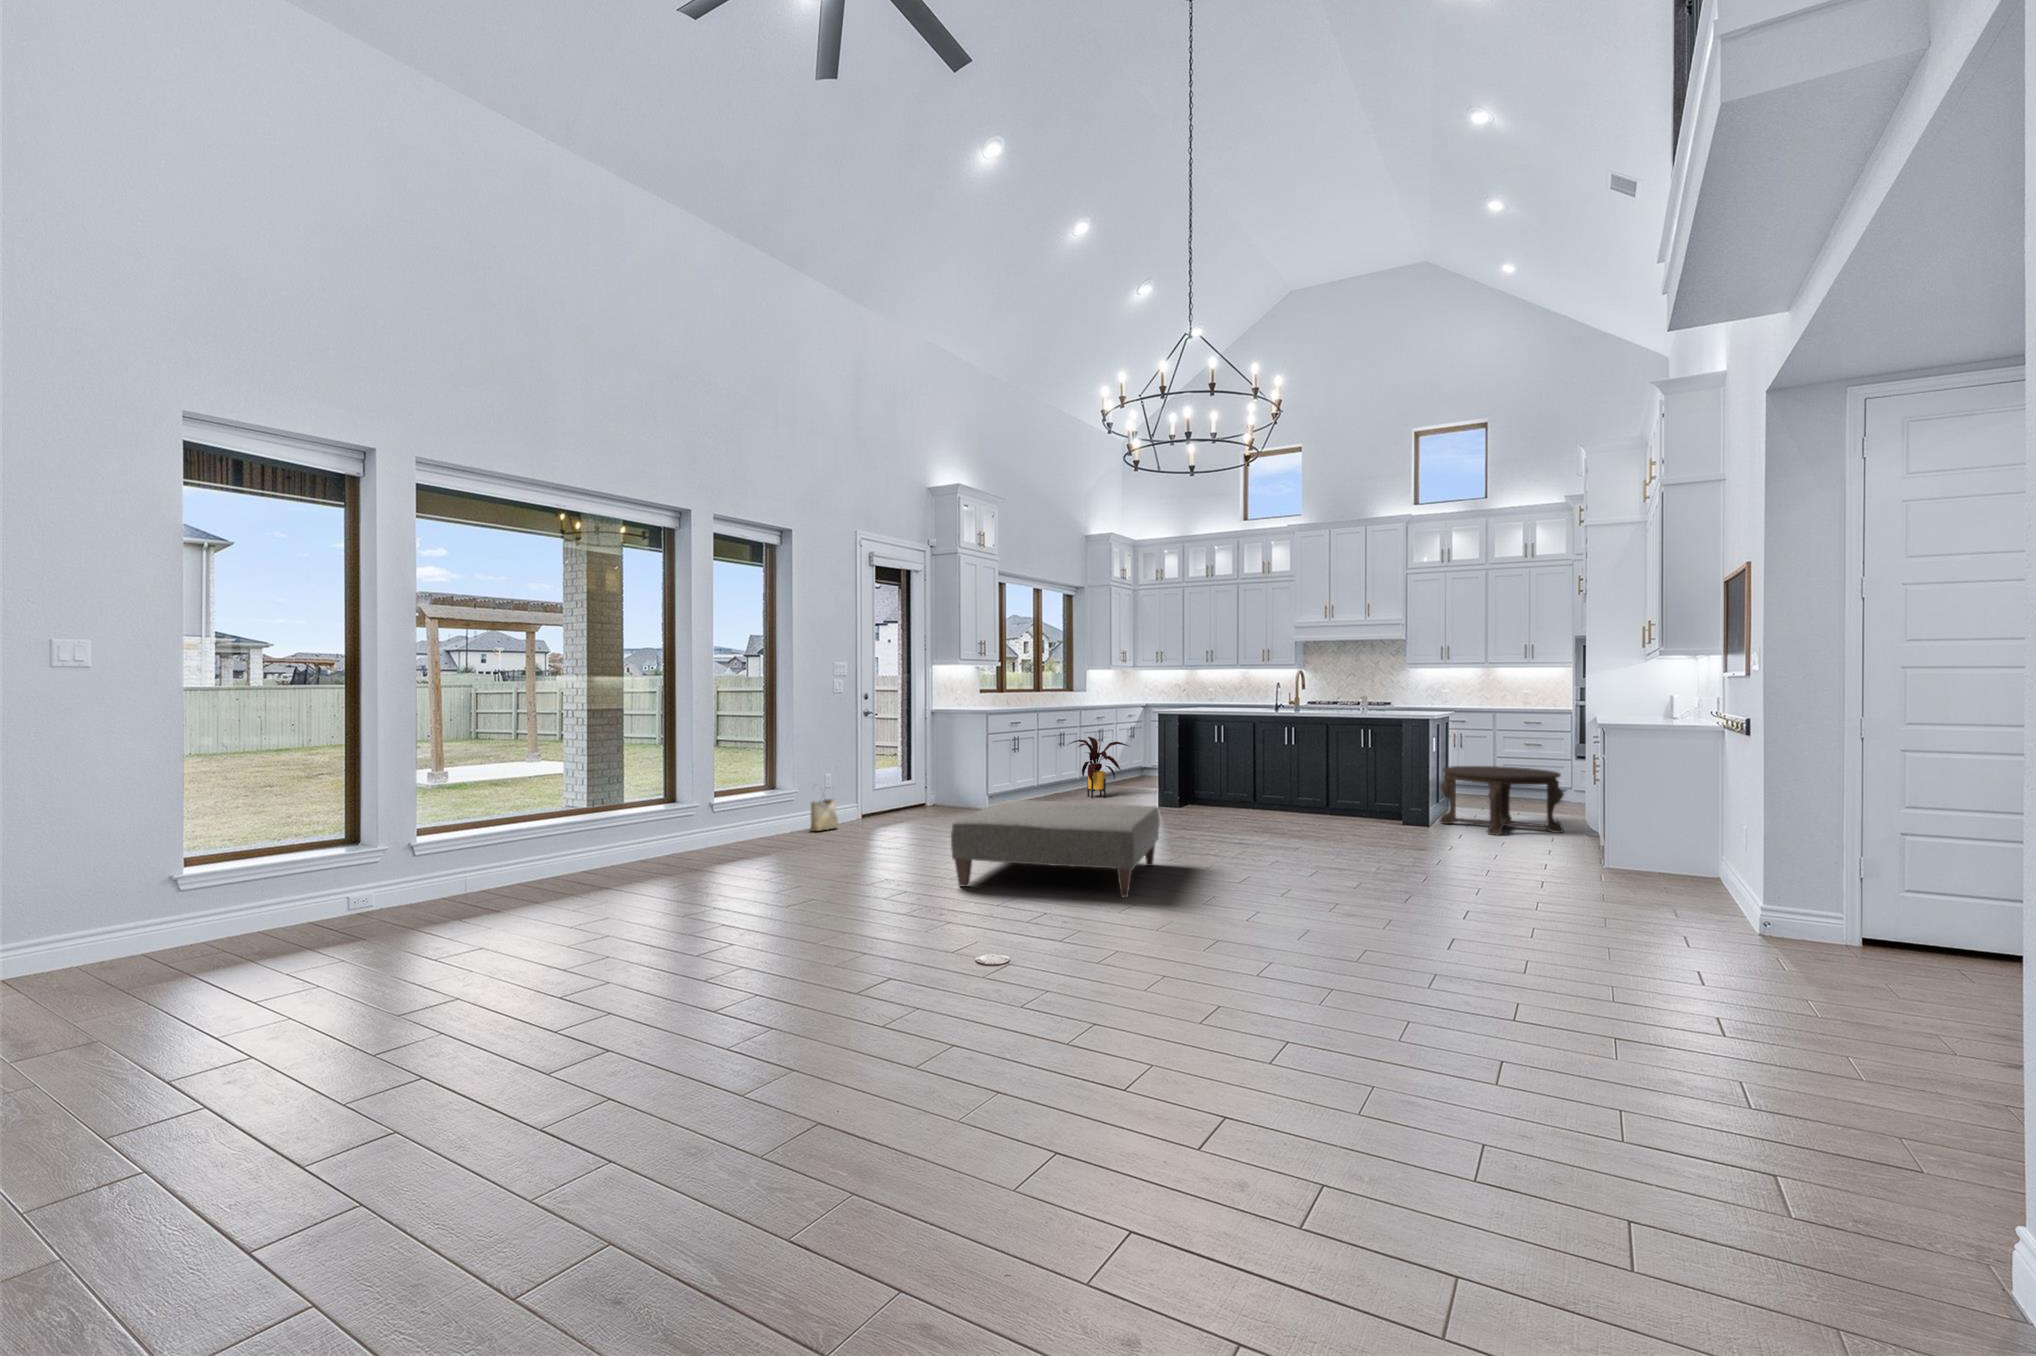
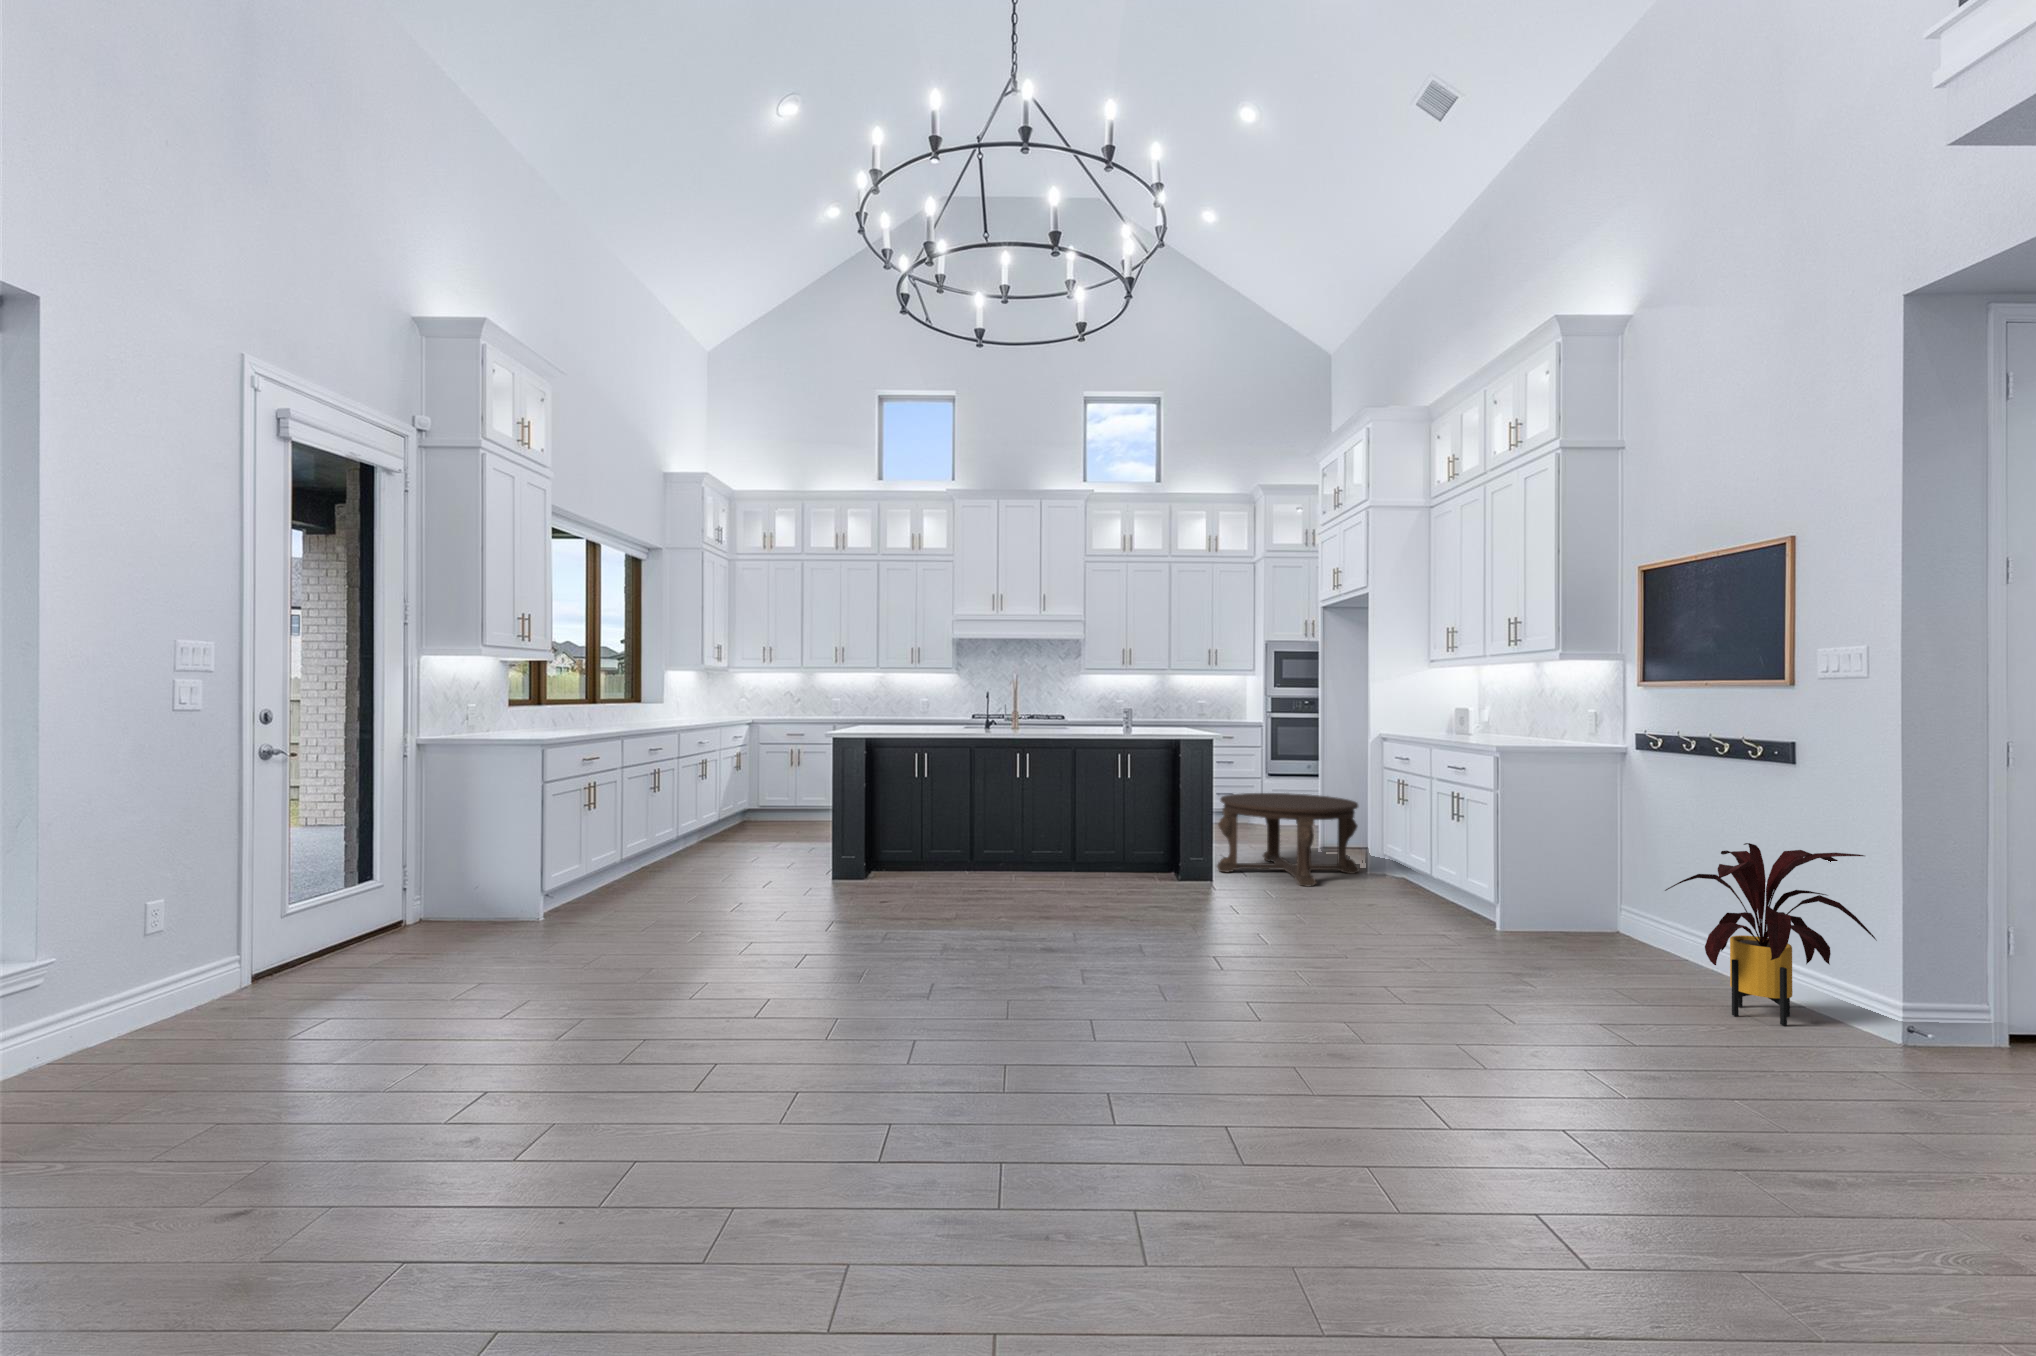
house plant: present [1069,737,1128,798] -> present [1665,843,1877,1026]
woven basket: present [810,799,838,831] -> none [82,932,178,1059]
ottoman: present [951,800,1160,897] -> none [626,929,1133,1274]

